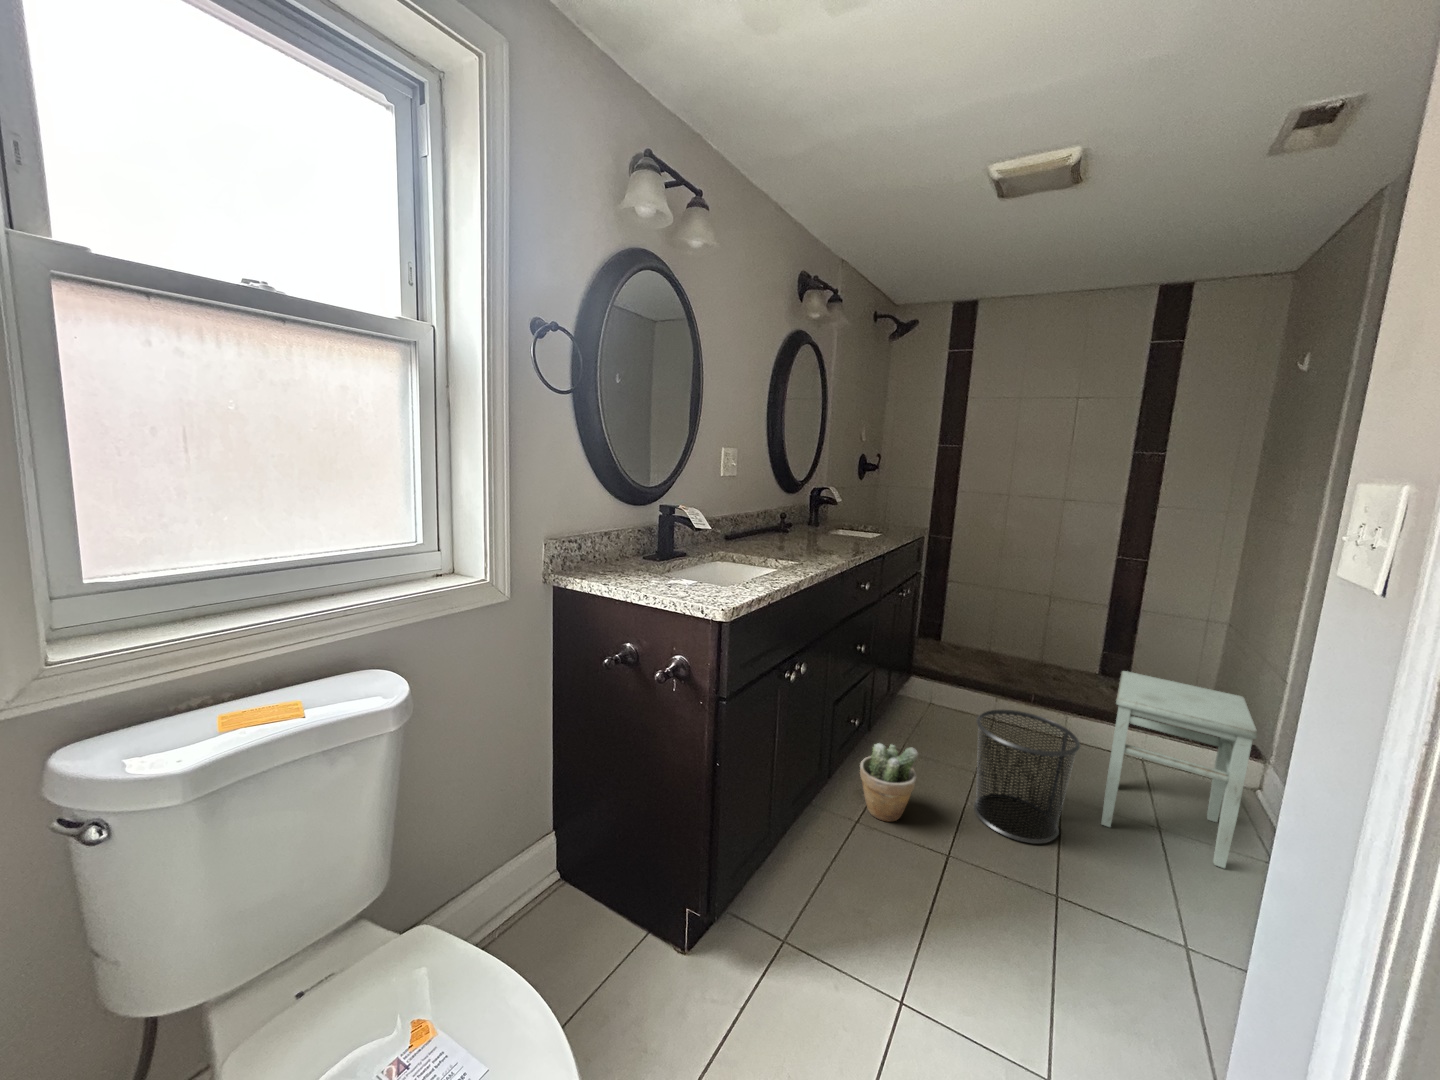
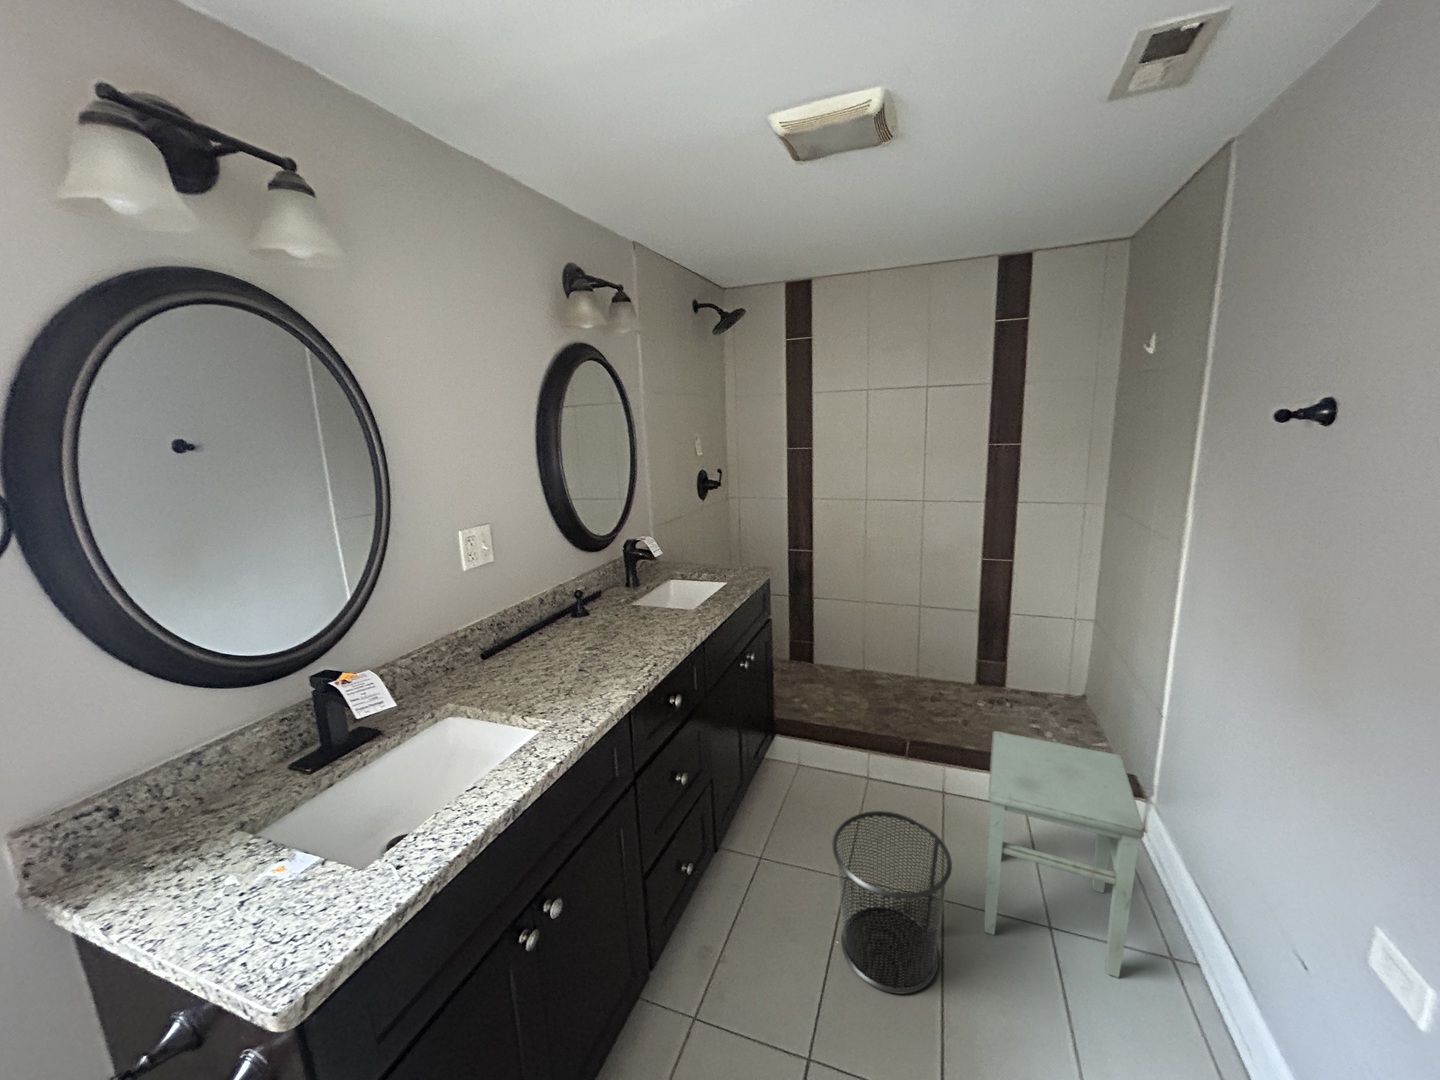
potted plant: present [860,743,918,821] -> none [695,896,765,999]

